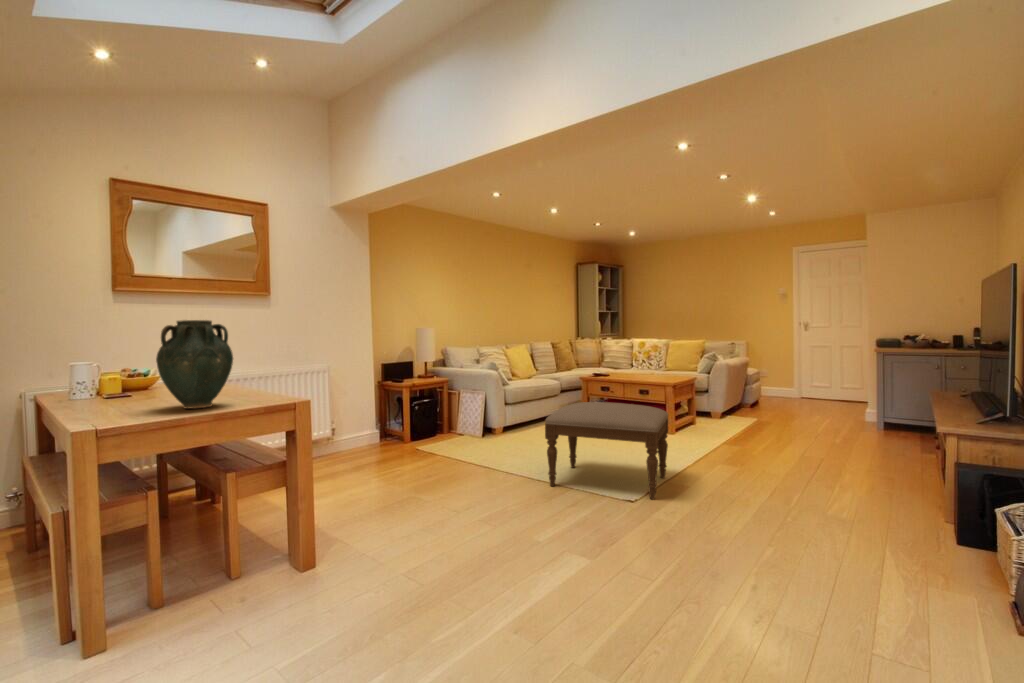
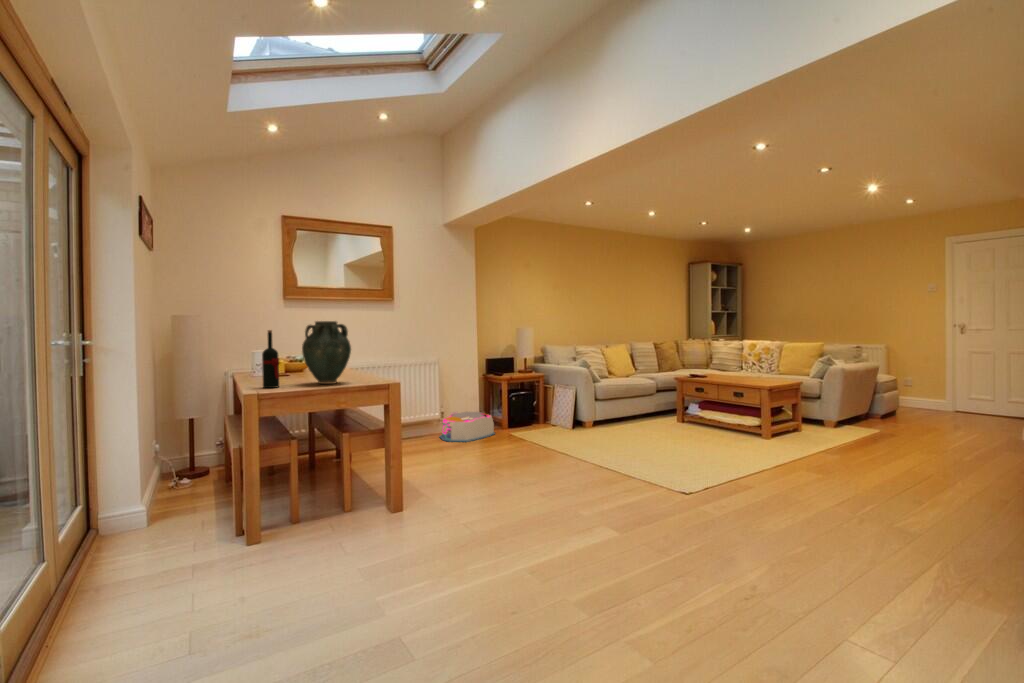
wine bottle: none [89,334,121,420] -> present [262,330,279,388]
ottoman: present [545,402,668,499] -> none [609,399,735,491]
storage bin: none [333,424,400,463] -> present [440,411,495,442]

